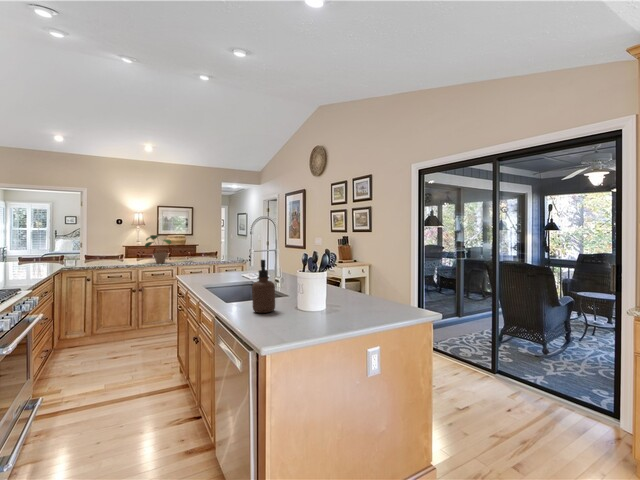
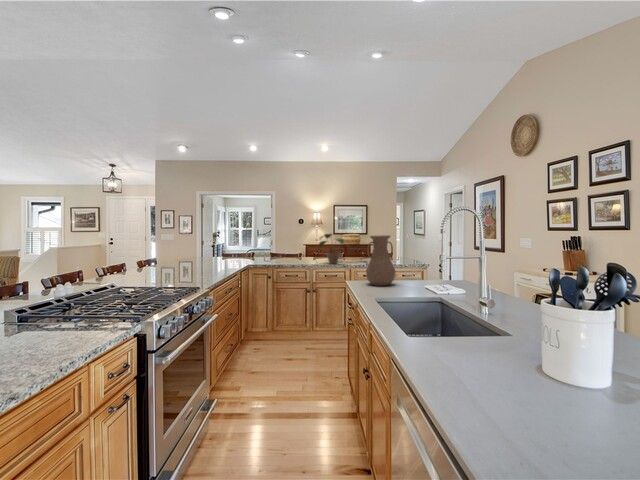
vase: none [194,236,218,276] -> present [366,235,395,286]
soap dispenser: present [252,260,275,313] -> none [483,291,547,428]

